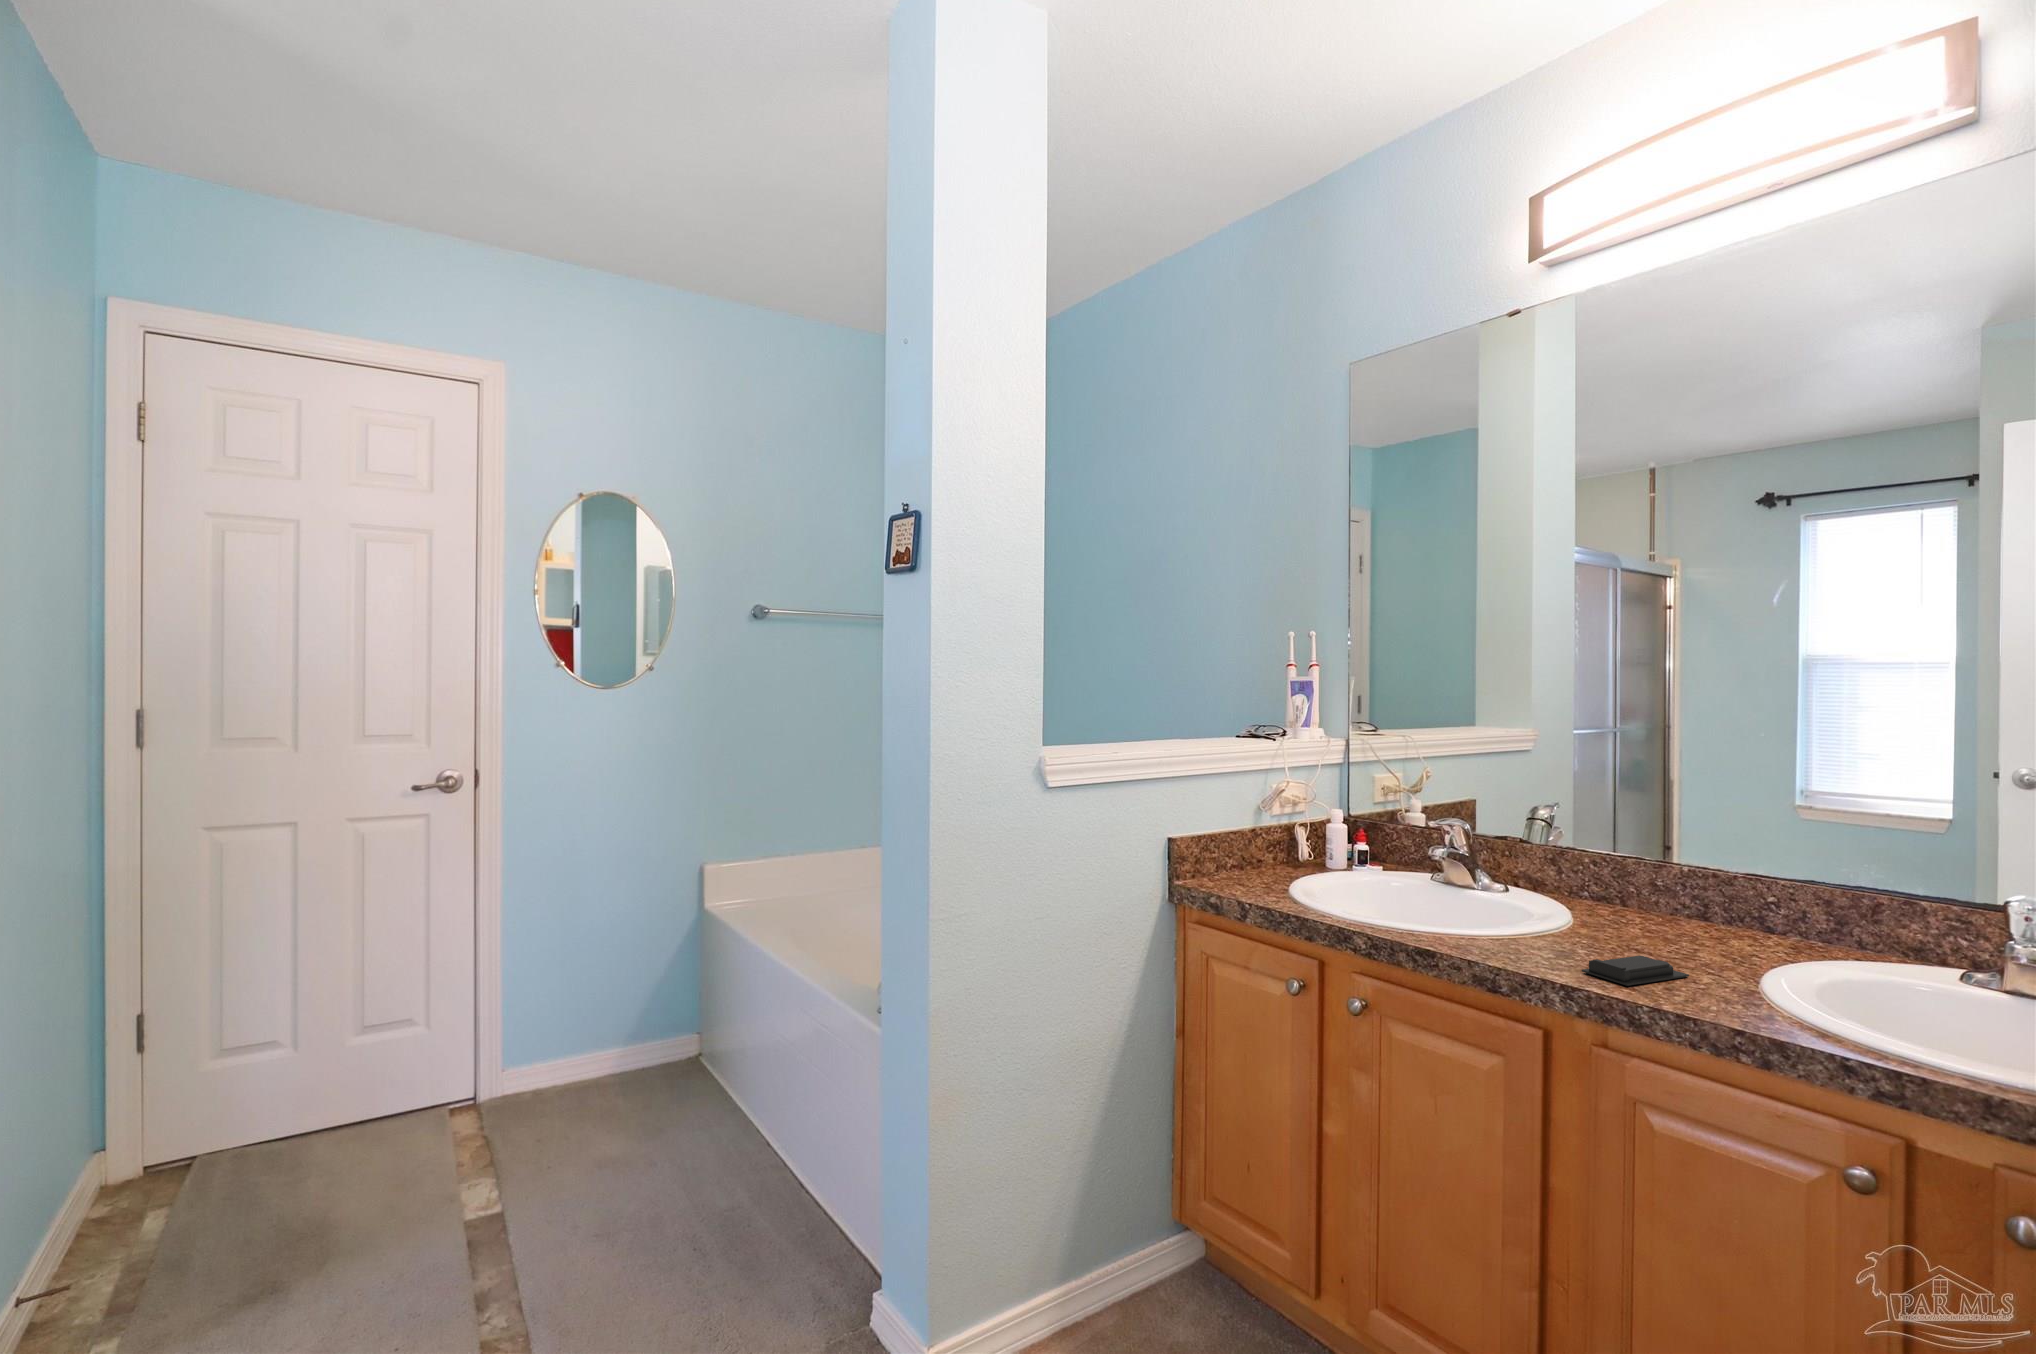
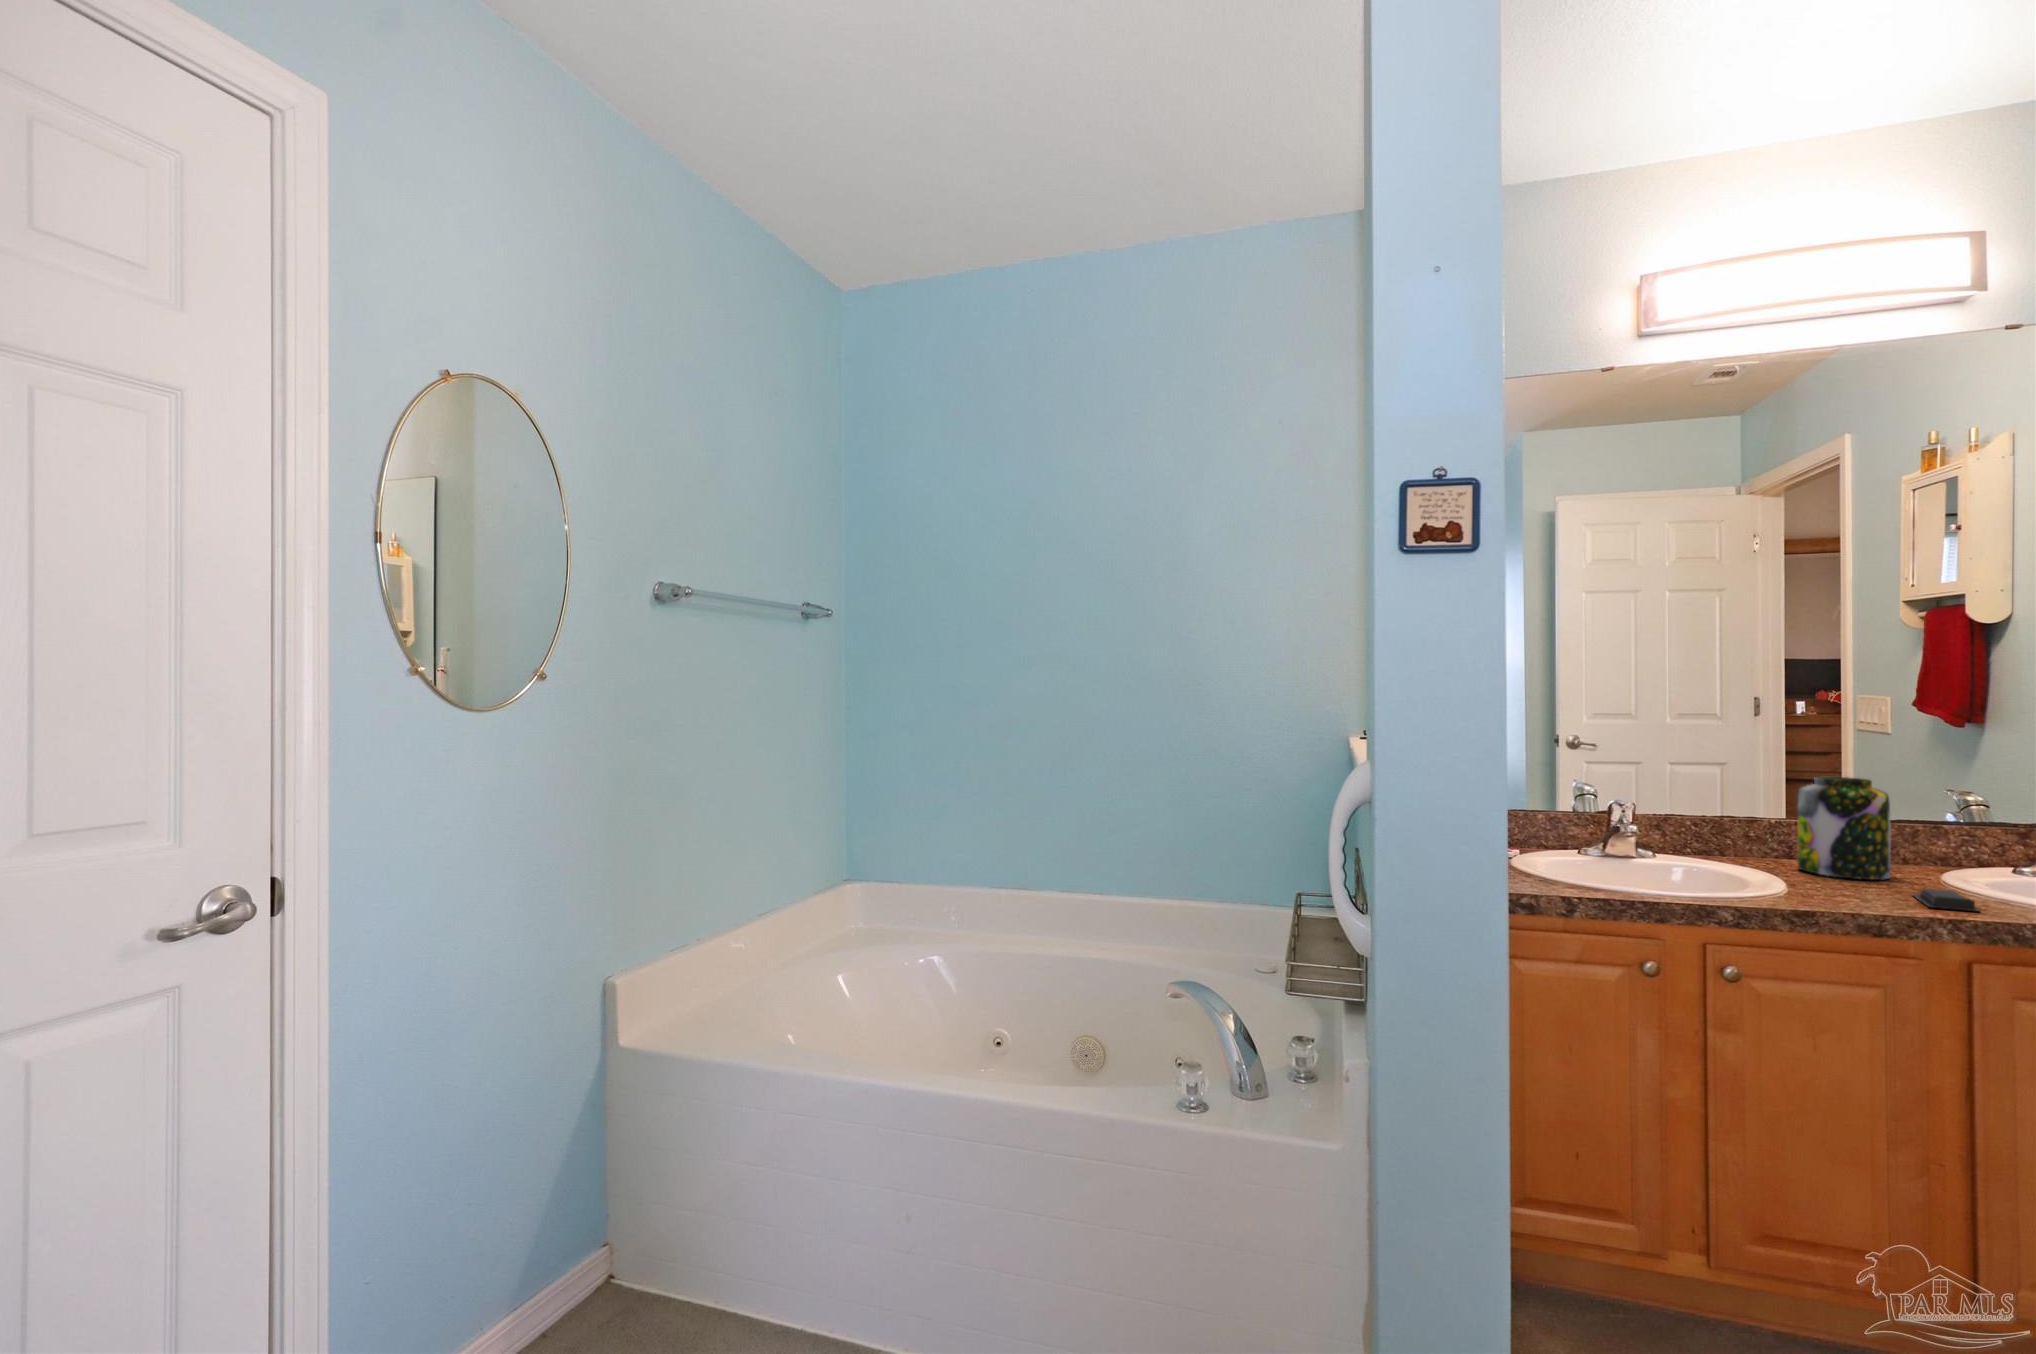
jar: none [1637,812,1741,950] -> present [1797,777,1891,880]

